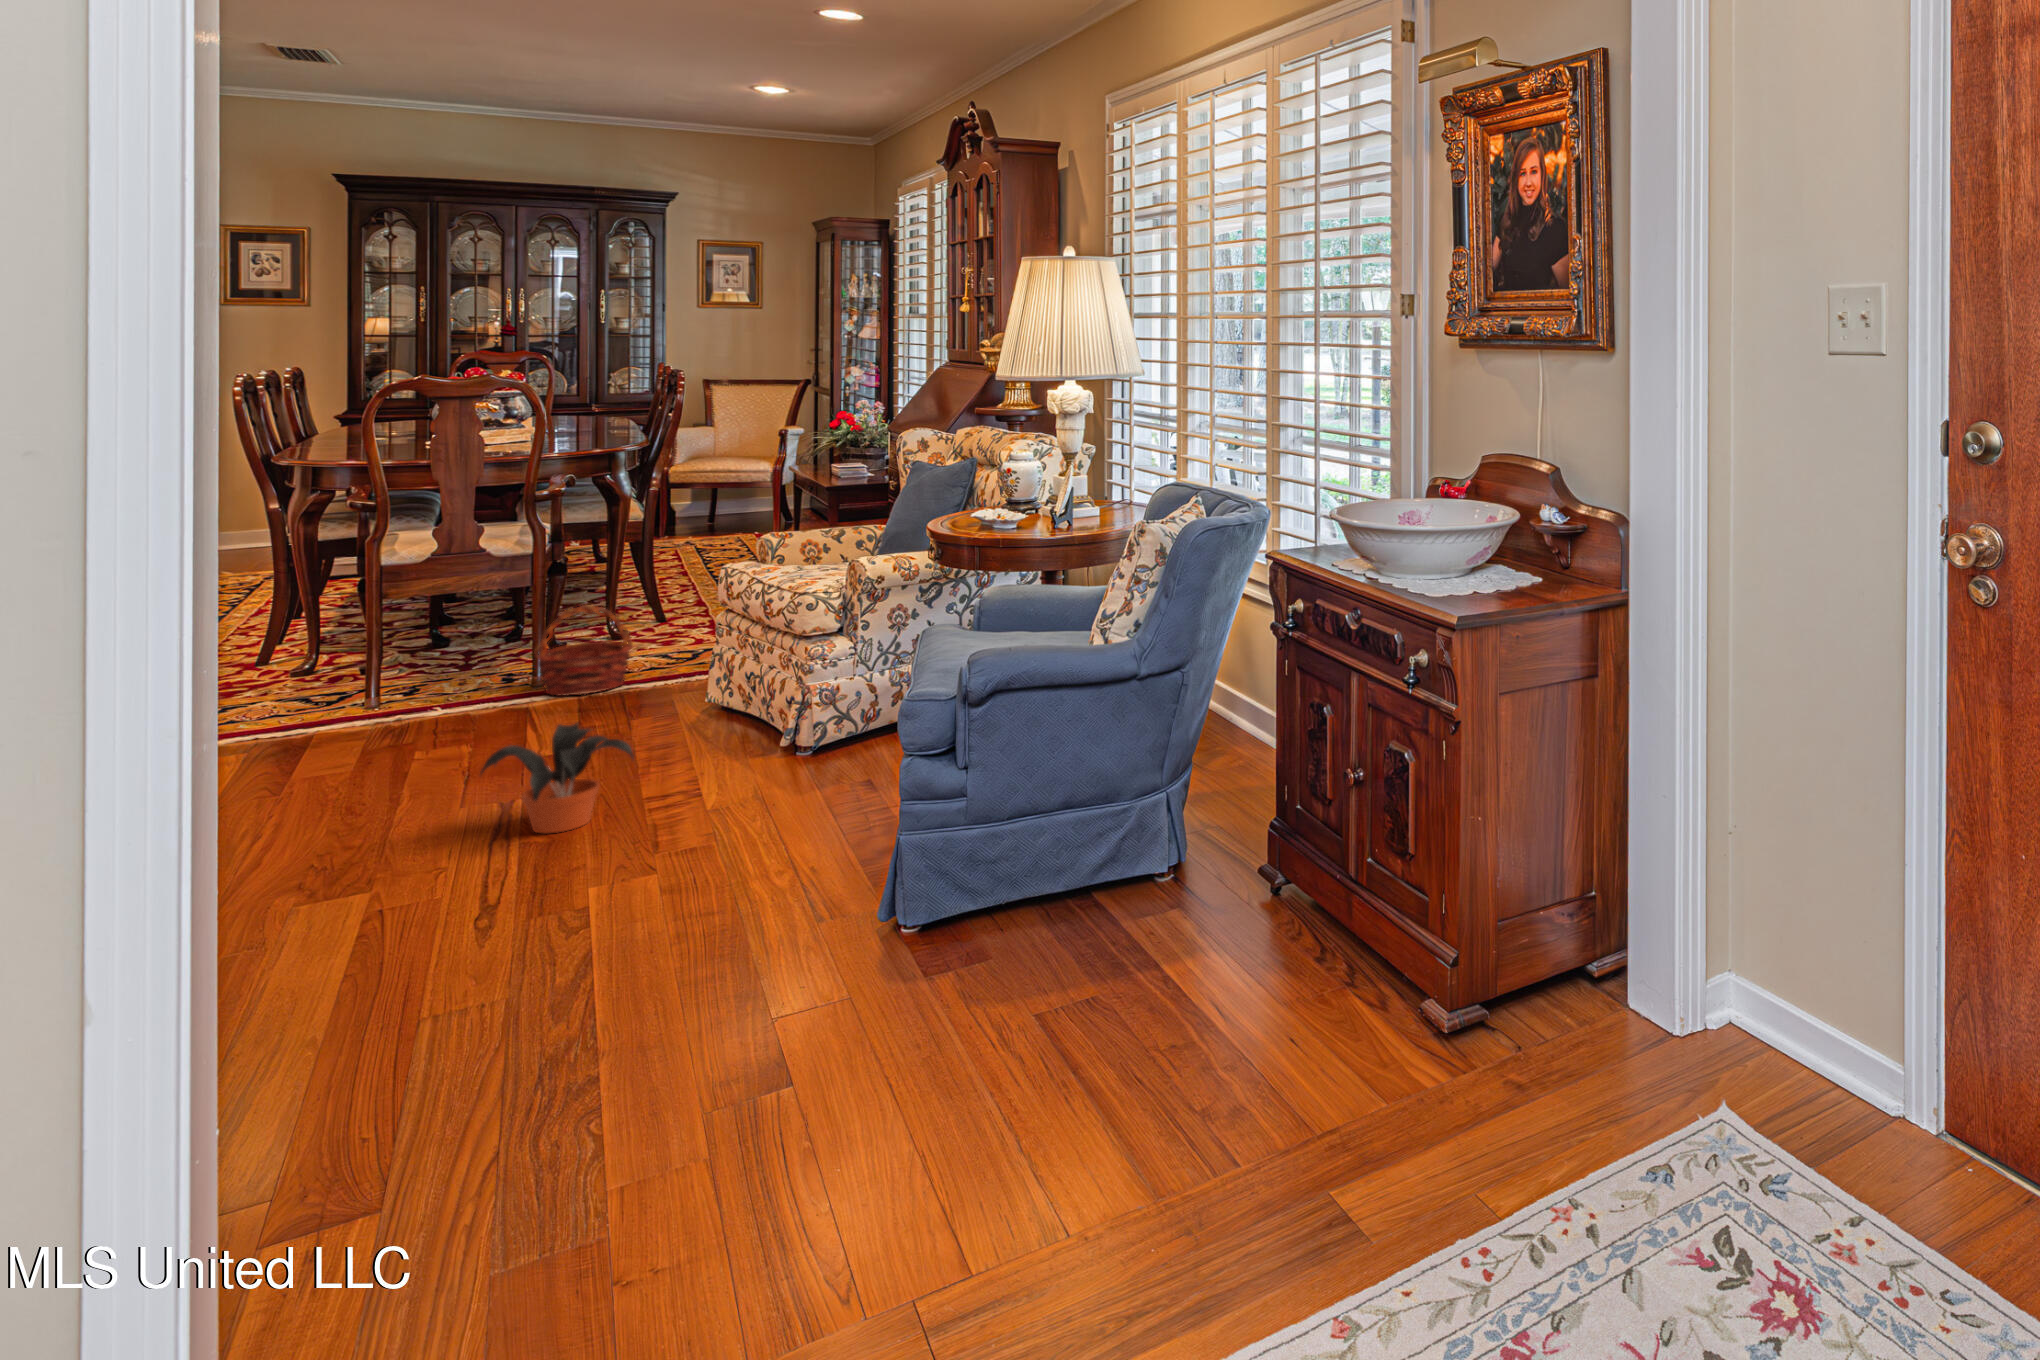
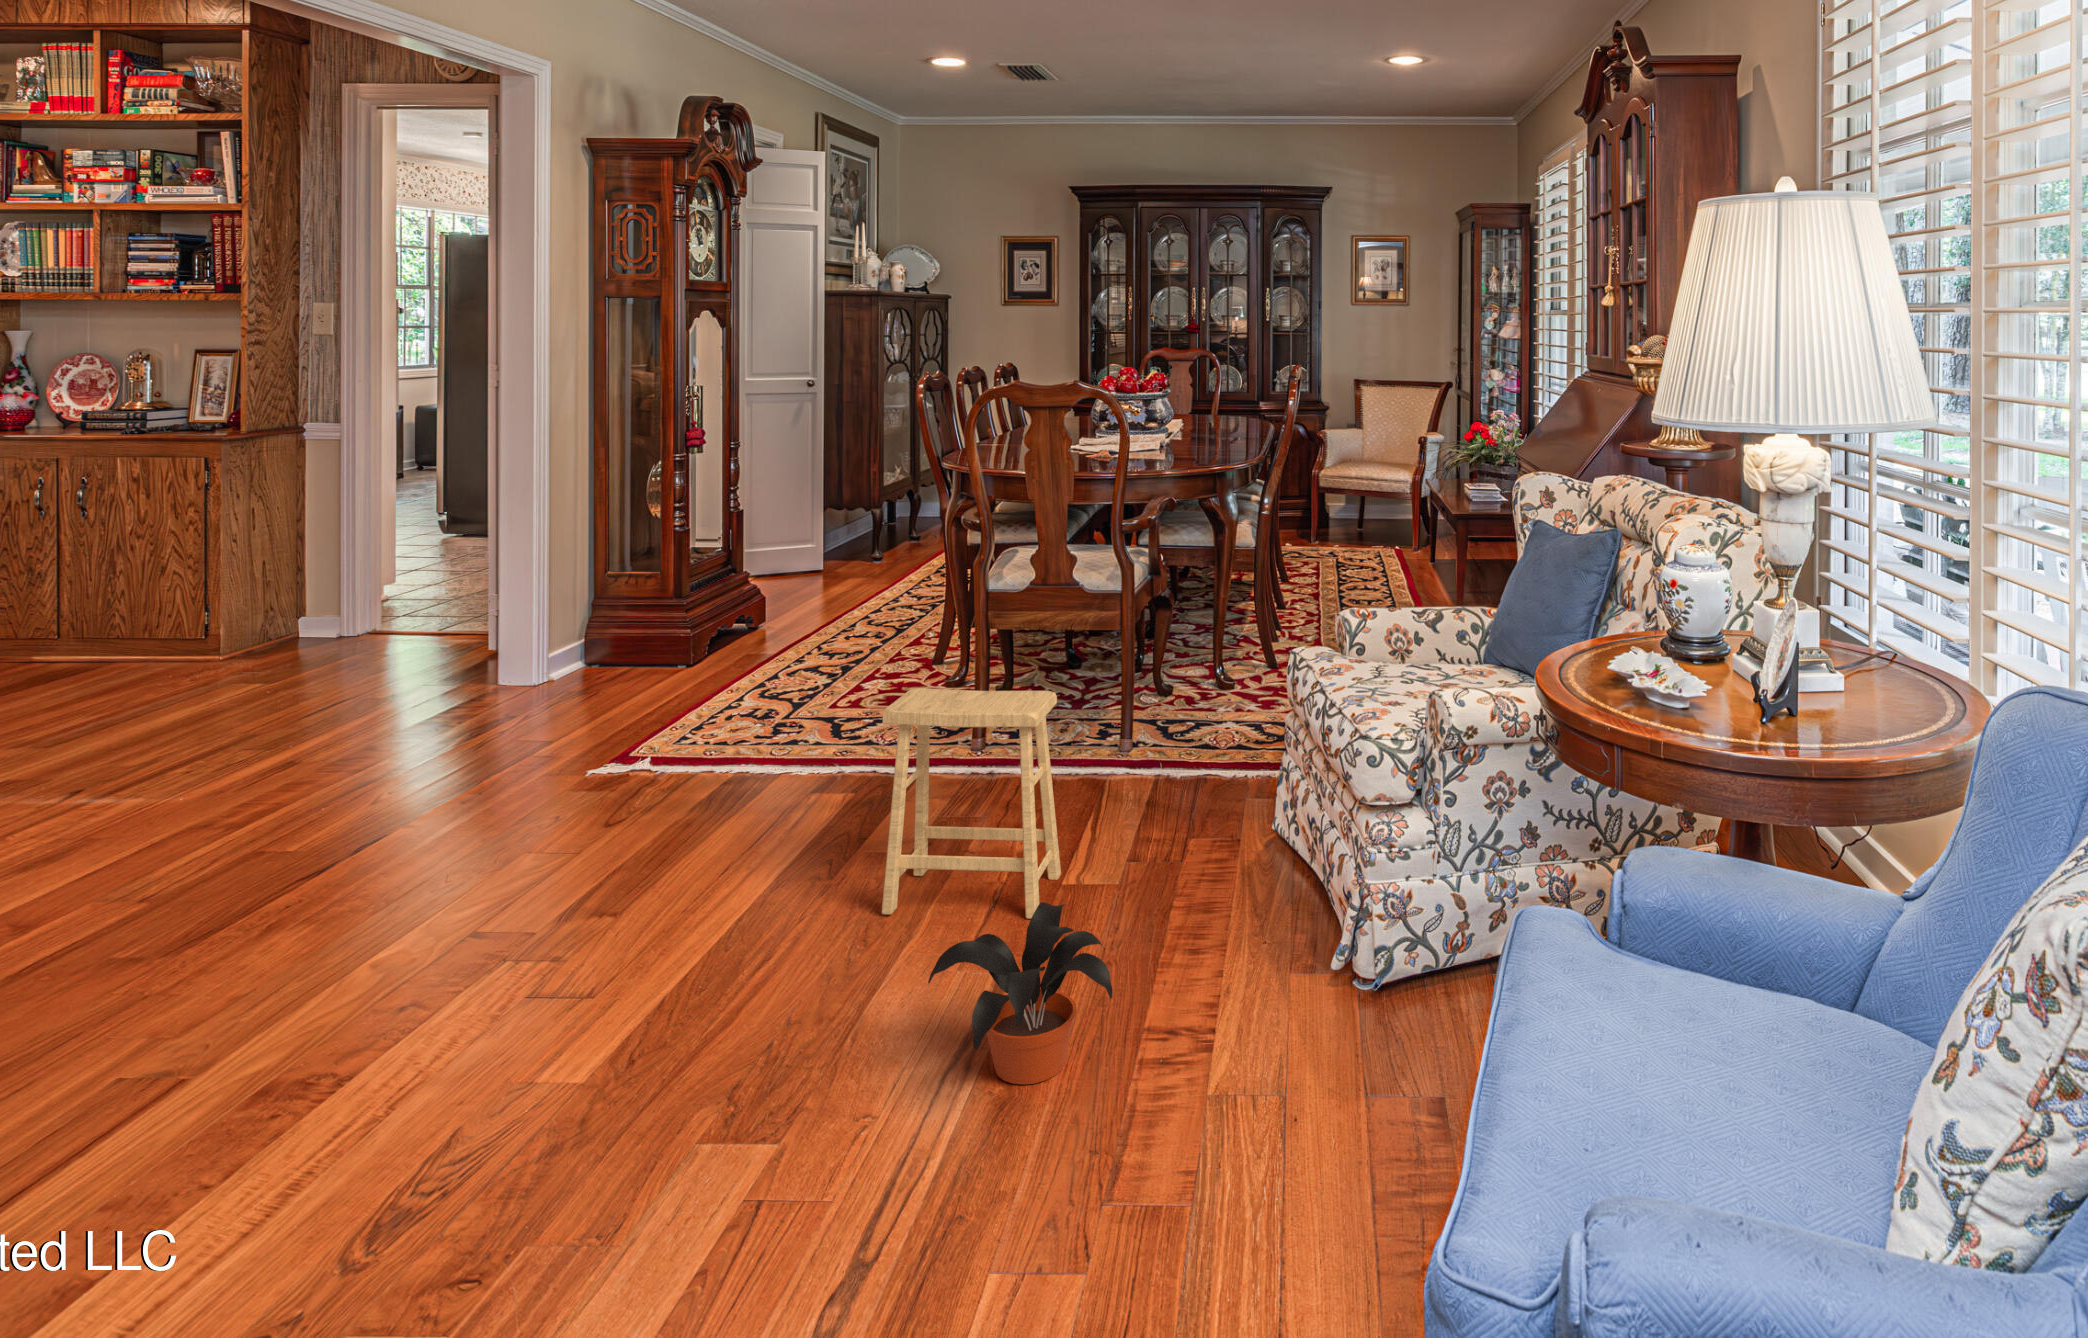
basket: present [535,605,633,695] -> none [1121,663,1217,776]
footstool: none [354,608,520,797] -> present [882,688,1061,919]

